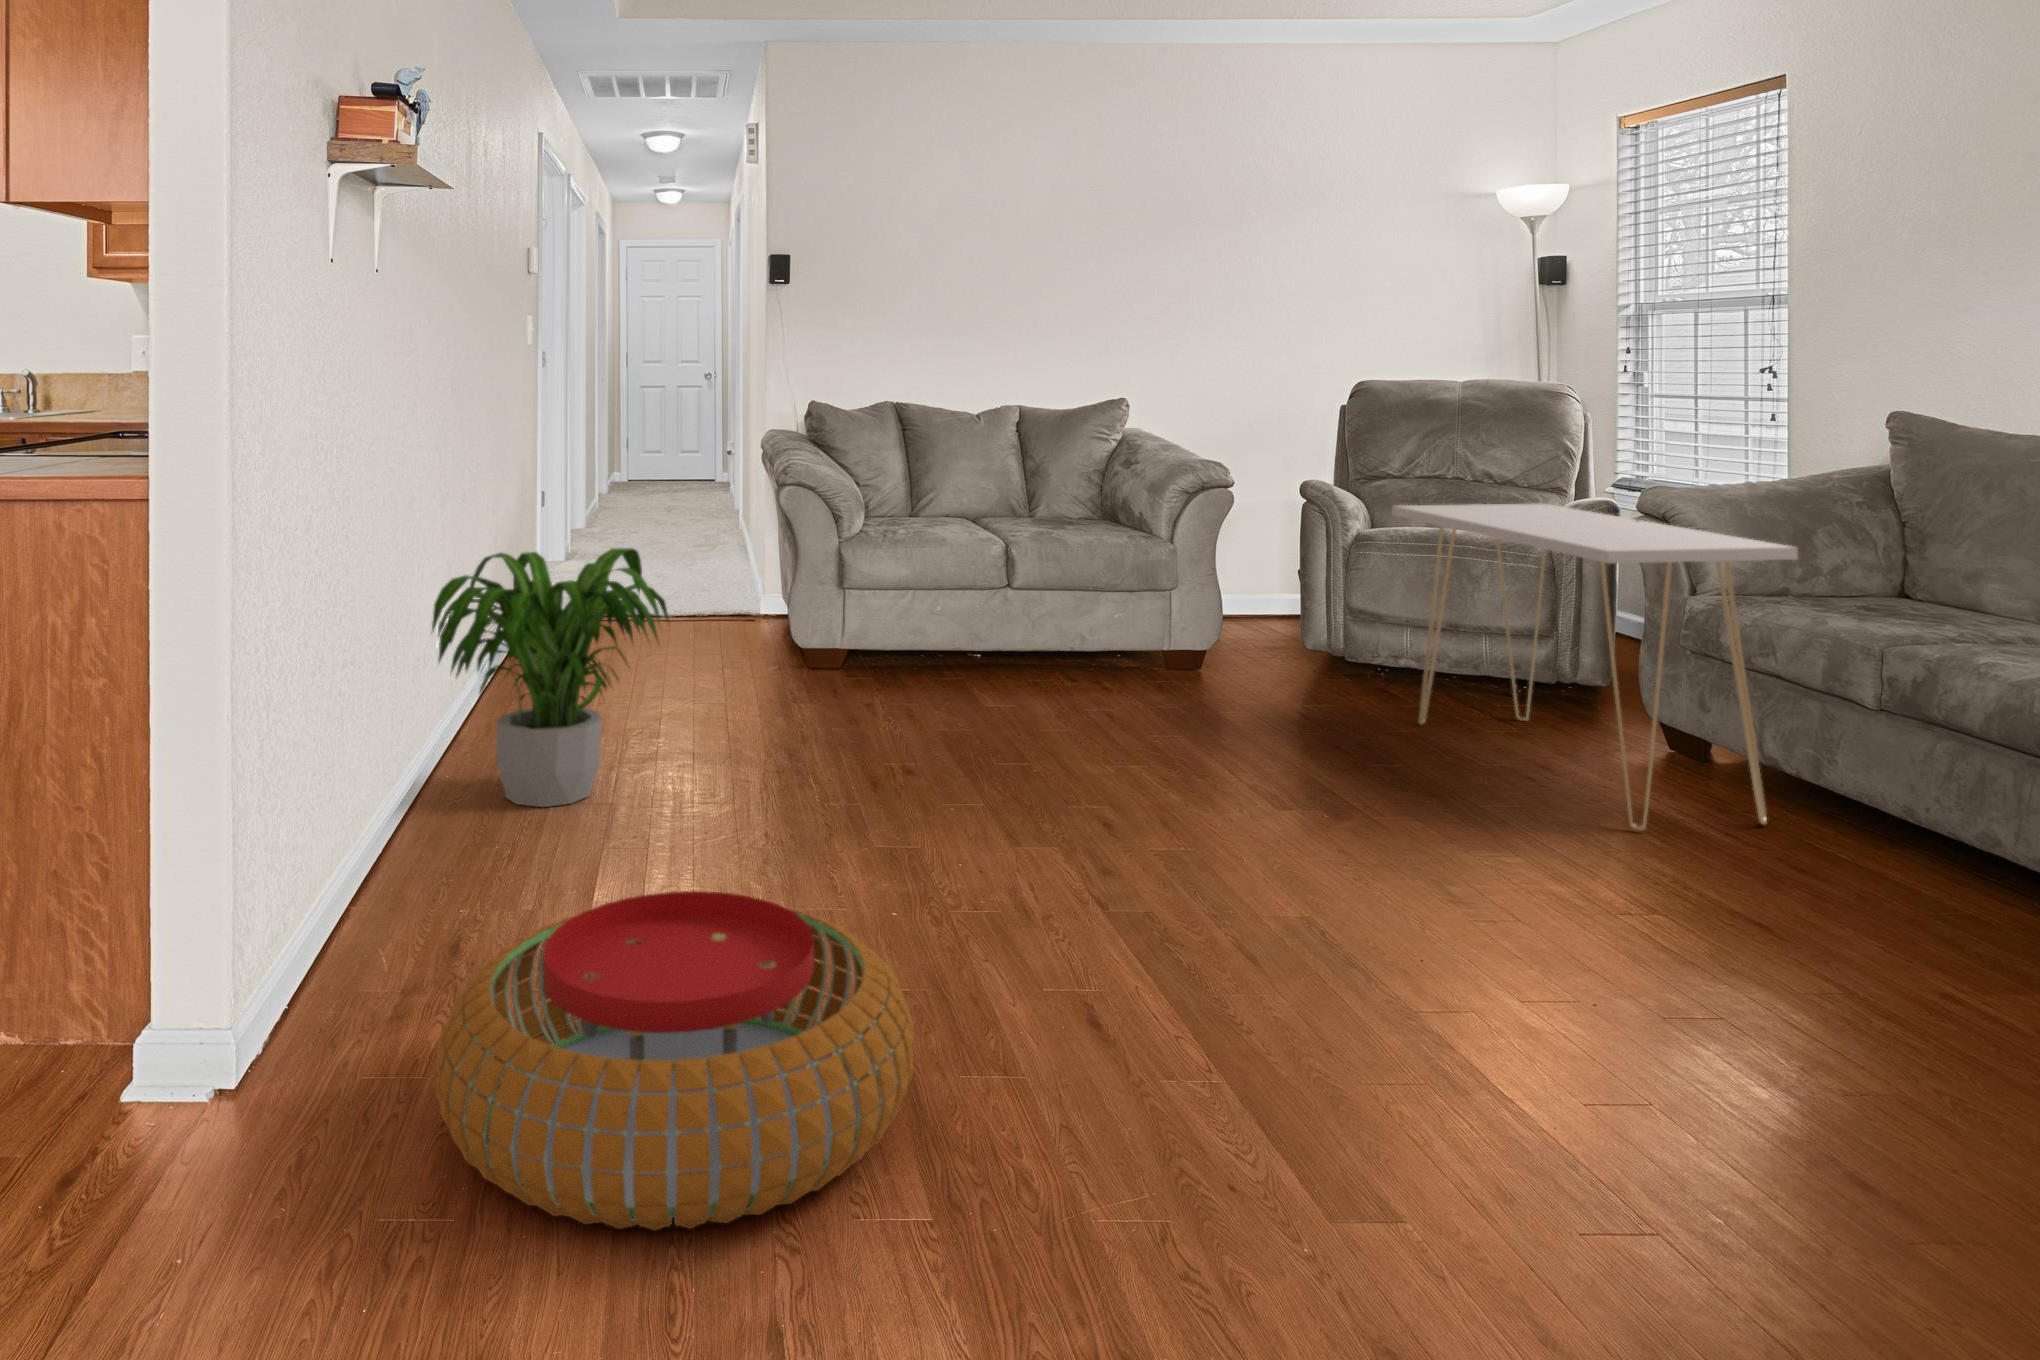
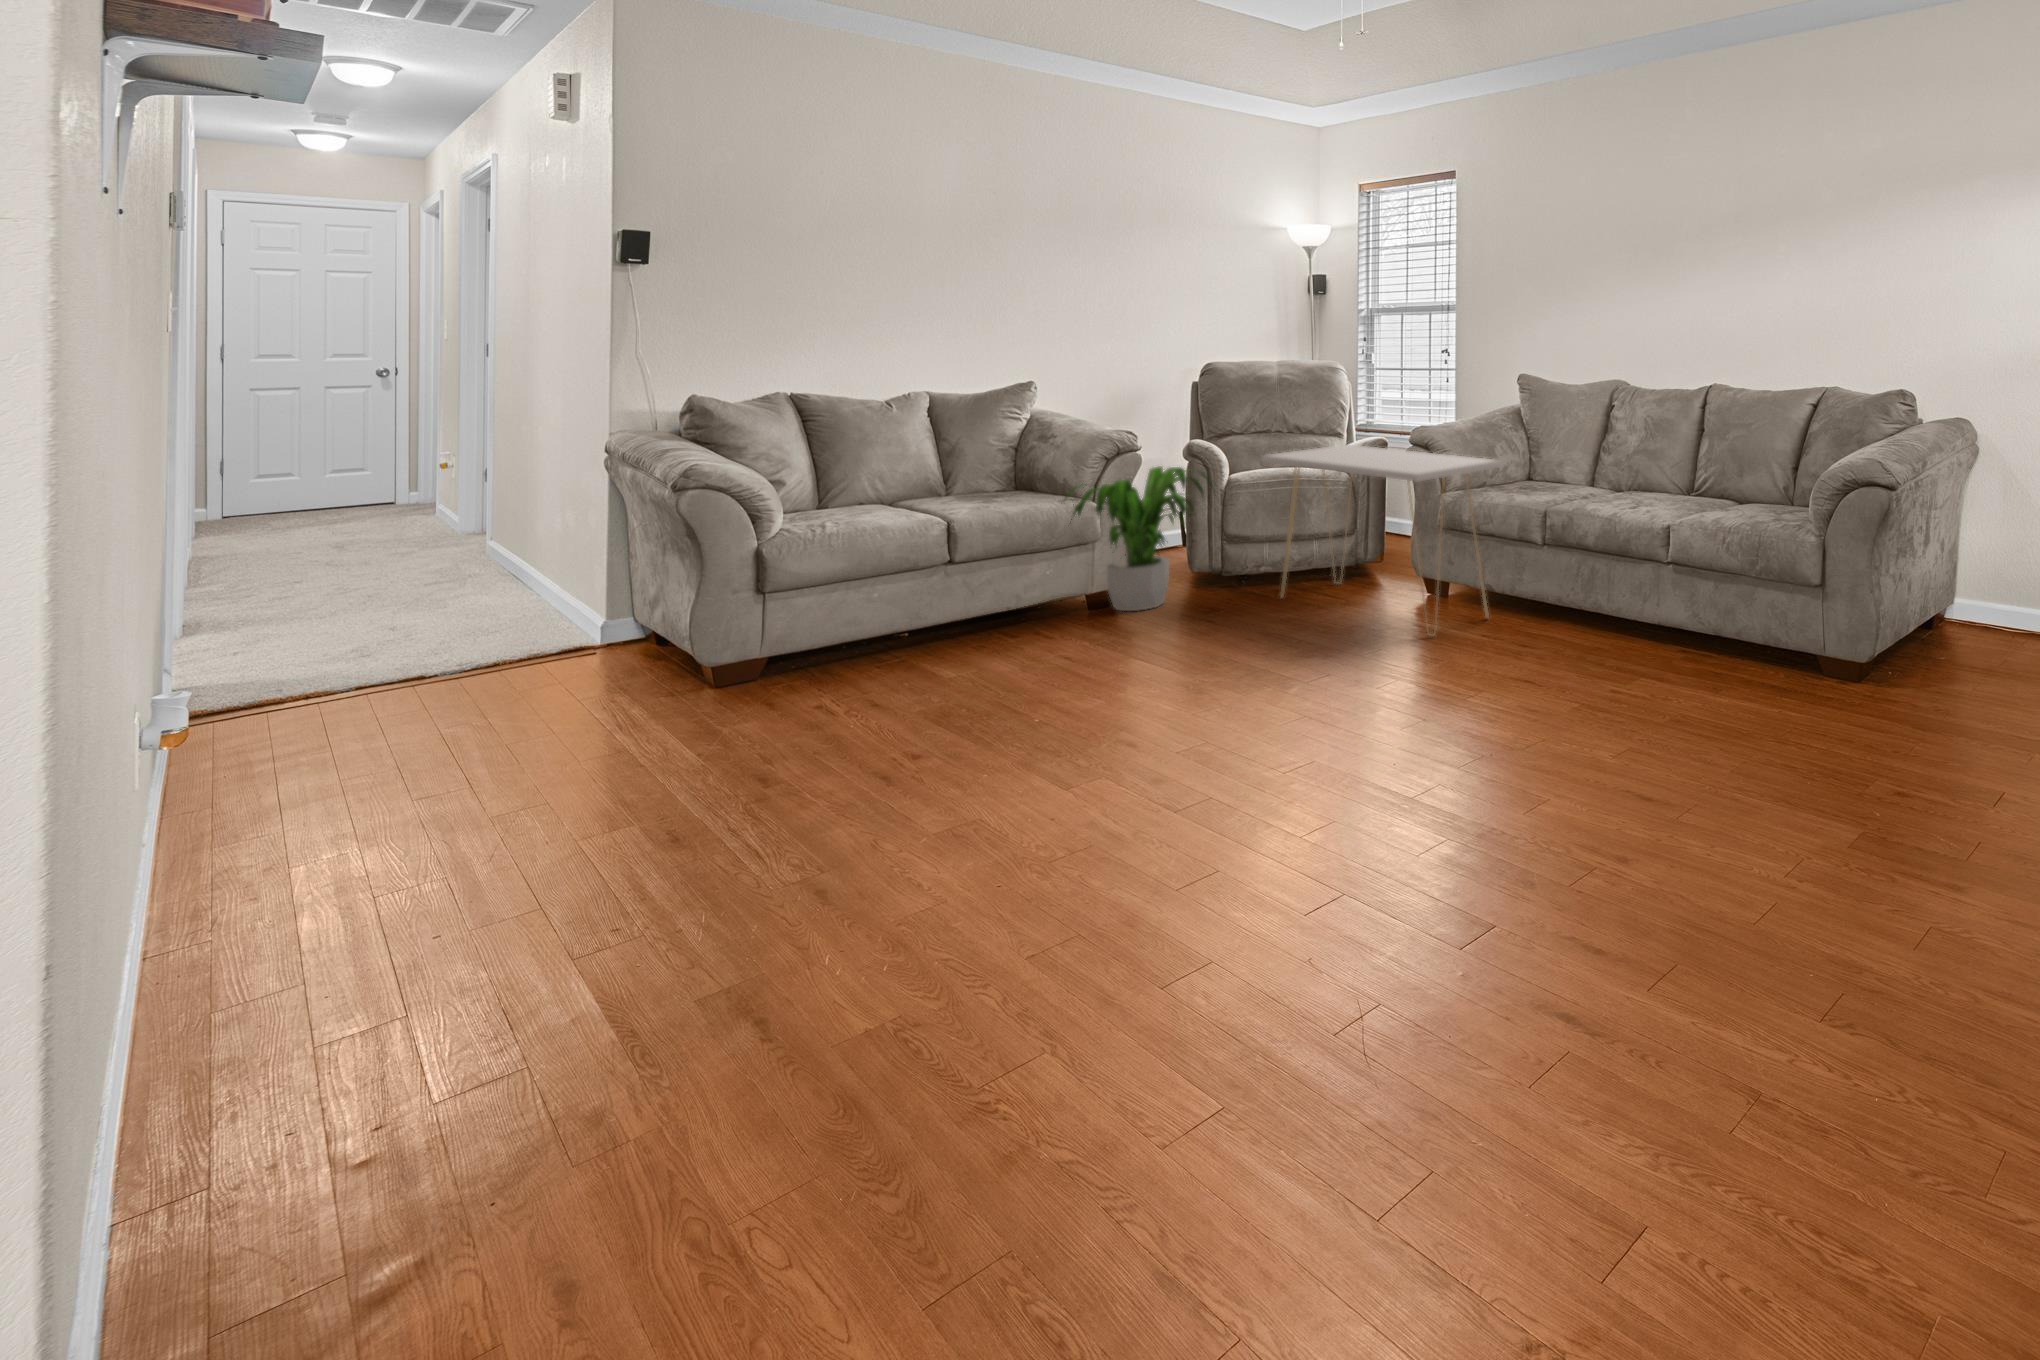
potted plant: present [432,548,668,807] -> present [1065,466,1212,611]
pouf: present [436,891,914,1230] -> none [711,821,1131,1105]

